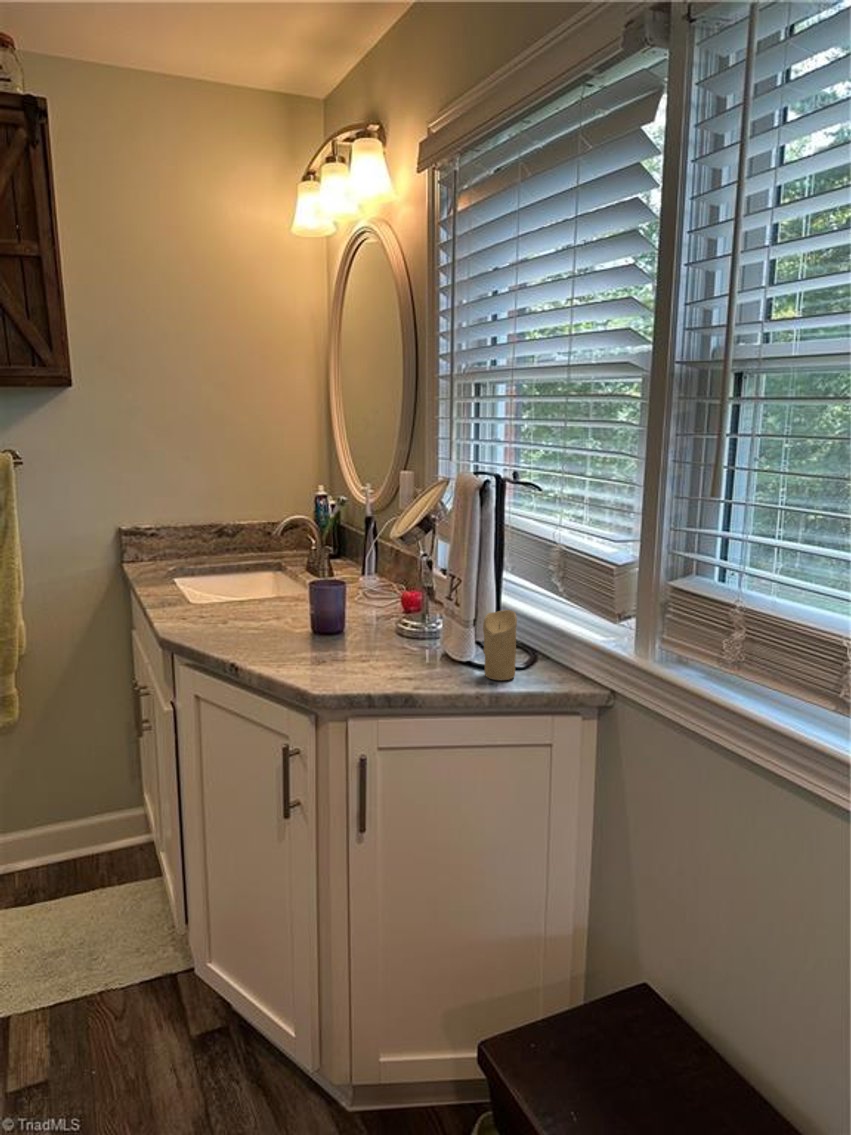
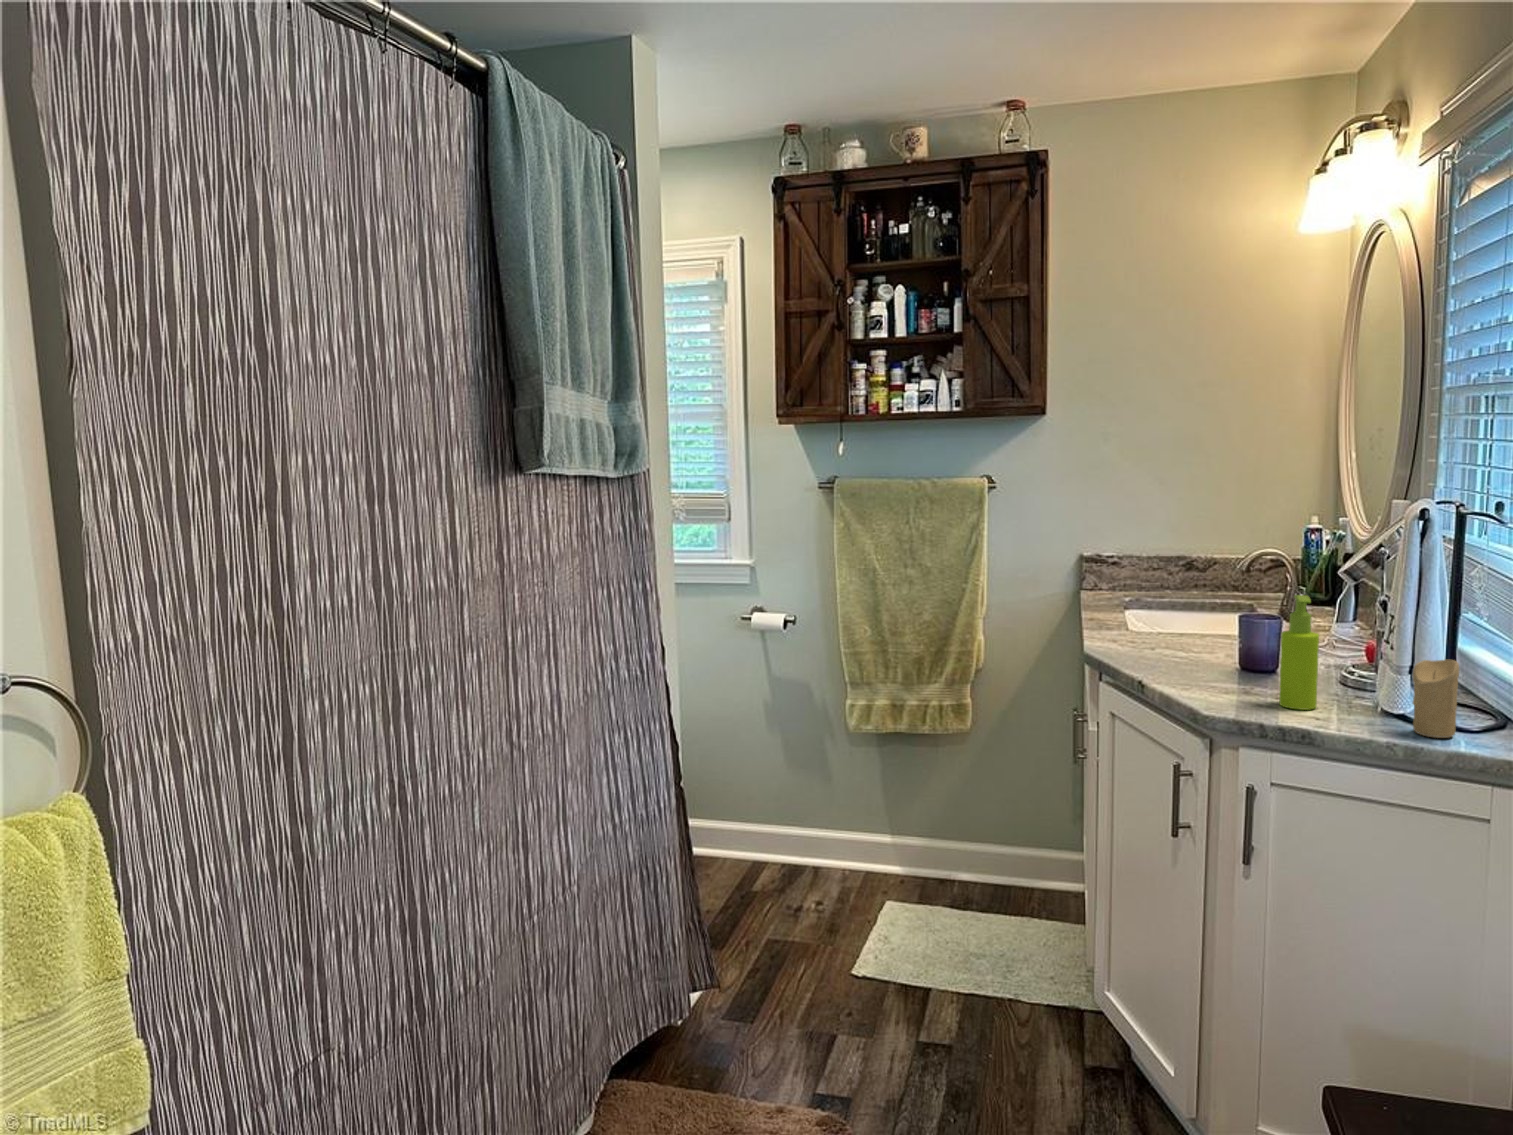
soap dispenser: none [370,562,402,672] -> present [1279,595,1319,710]

